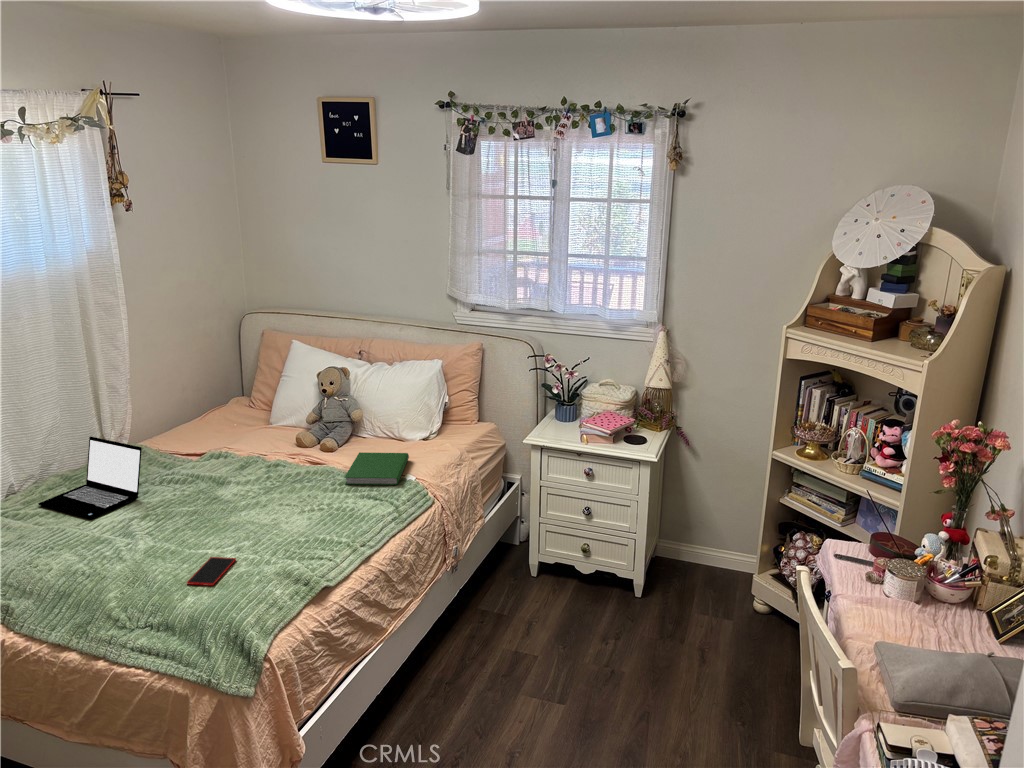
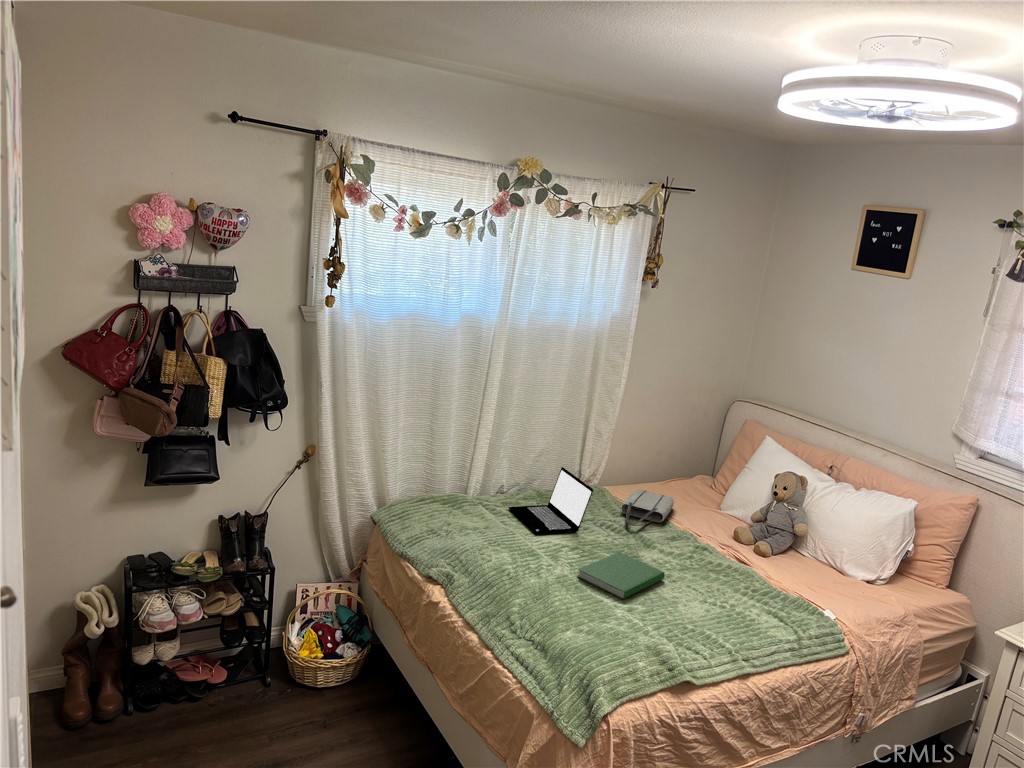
tote bag: none [172,429,225,470] -> present [621,490,674,526]
hardcover book: present [345,452,409,485] -> present [577,552,665,599]
smartphone: present [187,557,236,586] -> none [574,606,624,631]

